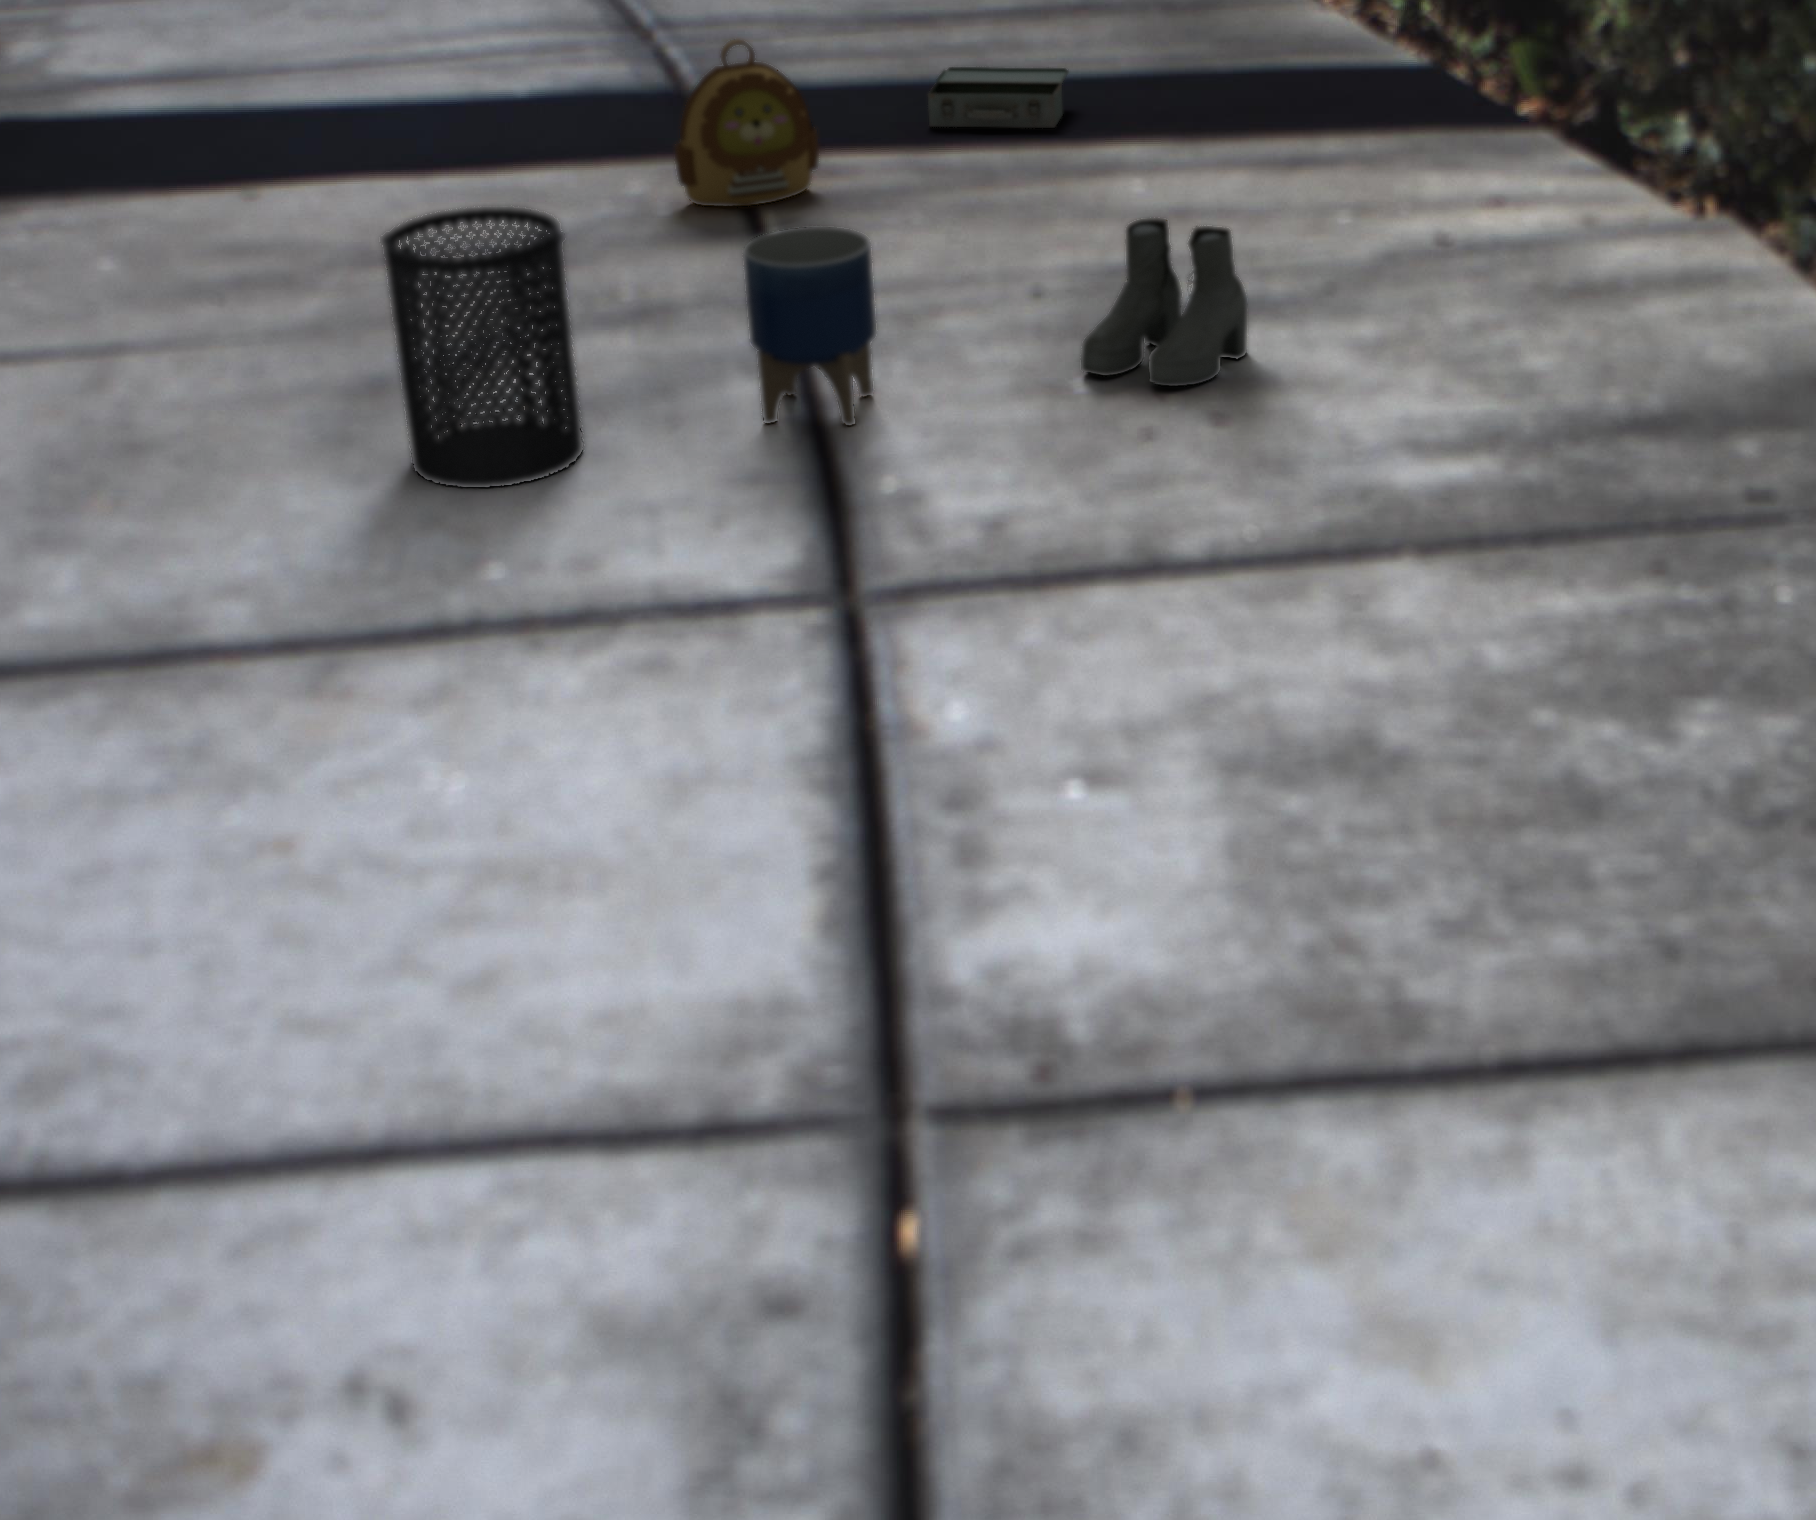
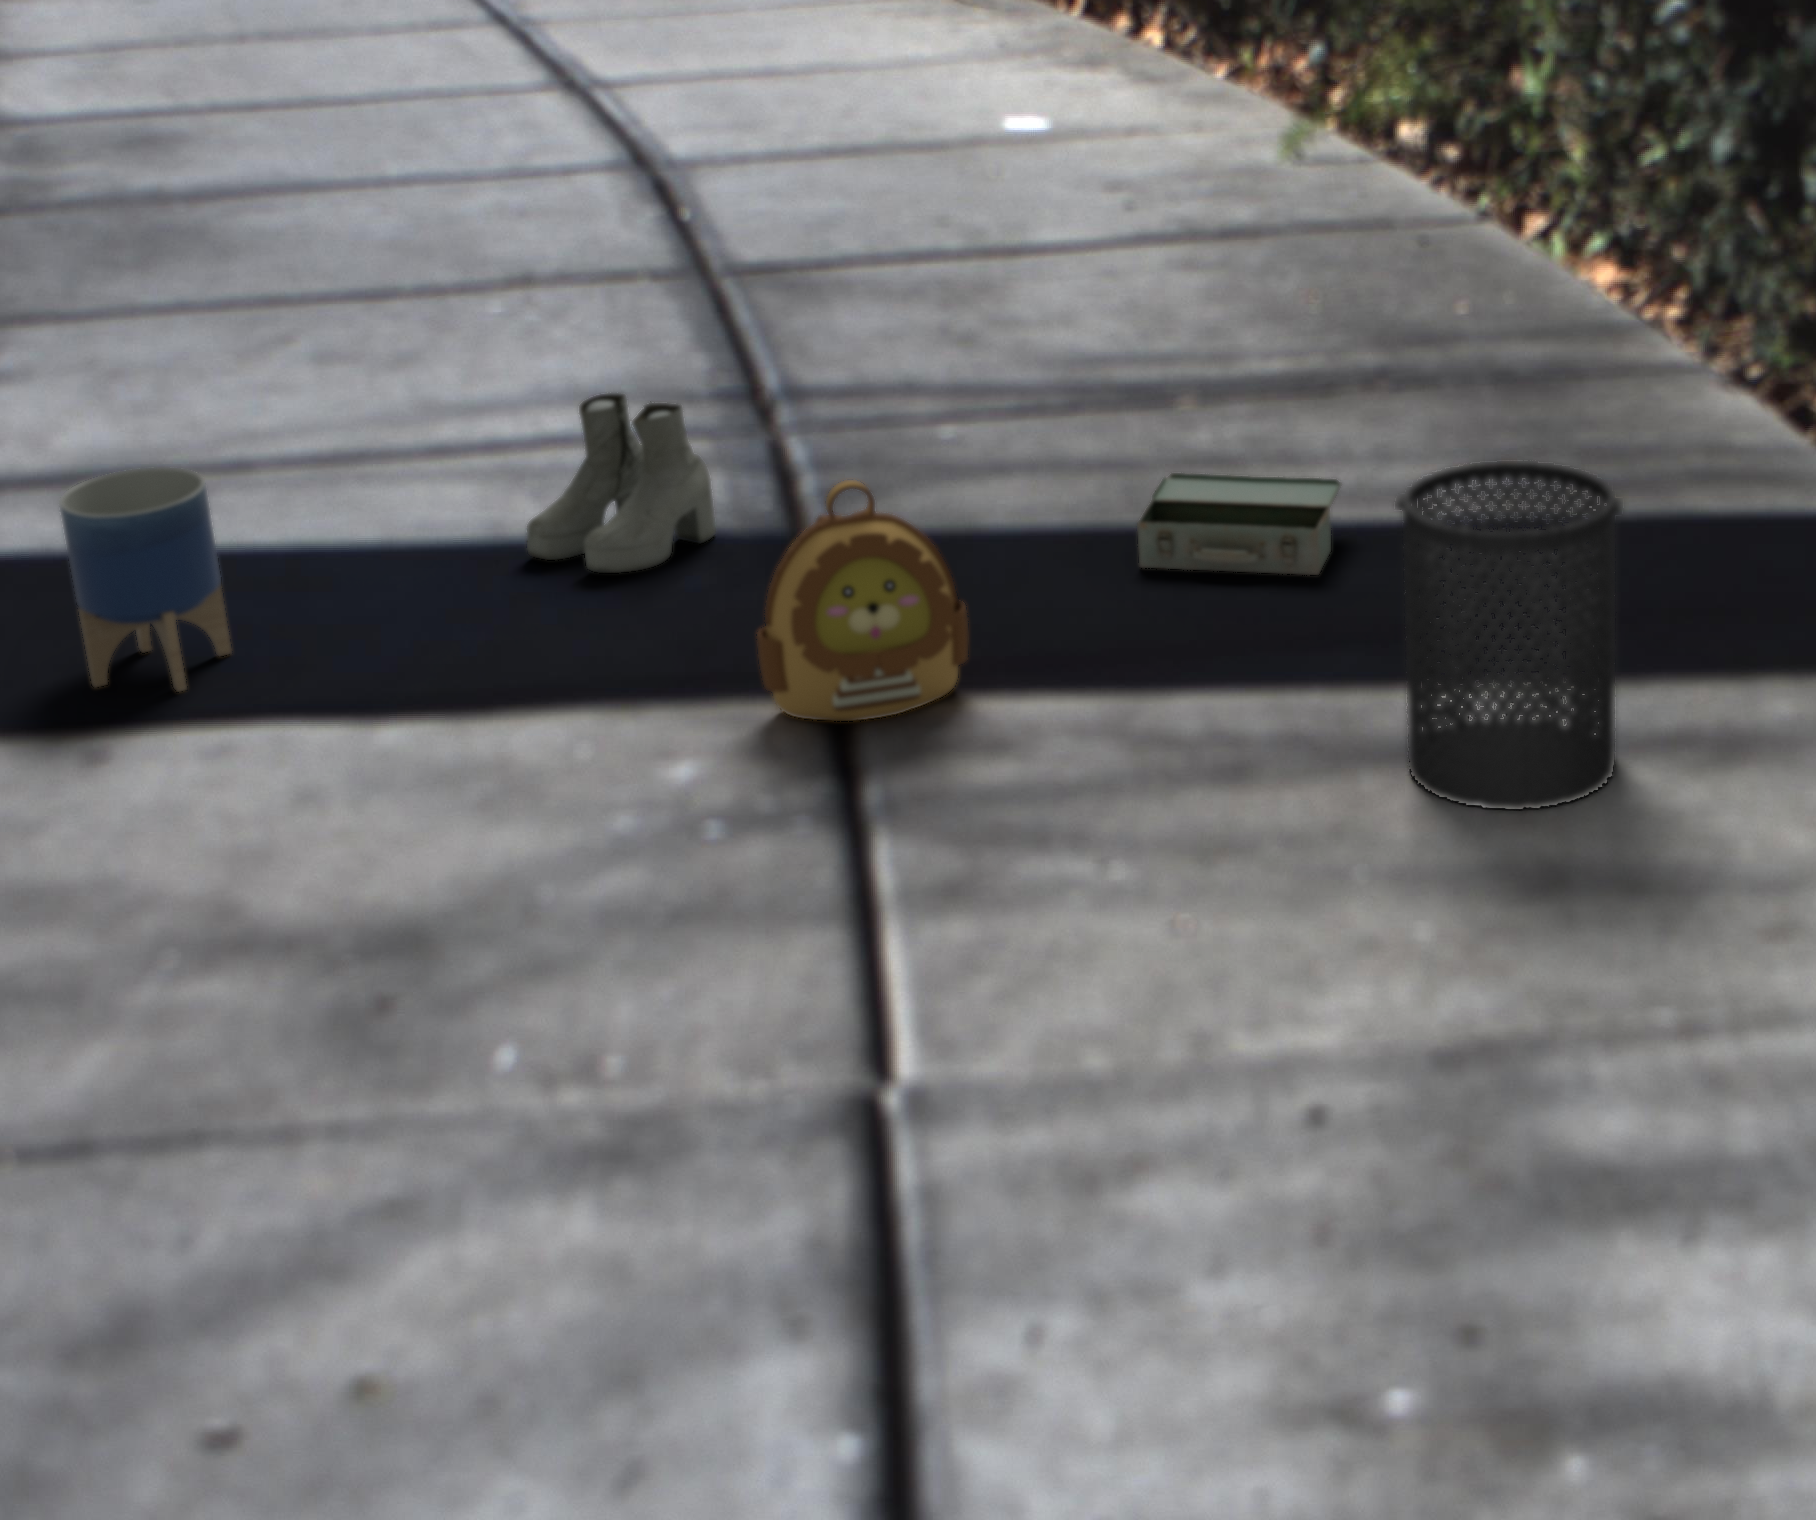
trash can: present [381,207,584,488] -> present [1396,461,1623,810]
boots: present [1081,218,1248,386] -> present [527,393,716,573]
planter: present [743,226,876,425] -> present [59,467,231,691]

